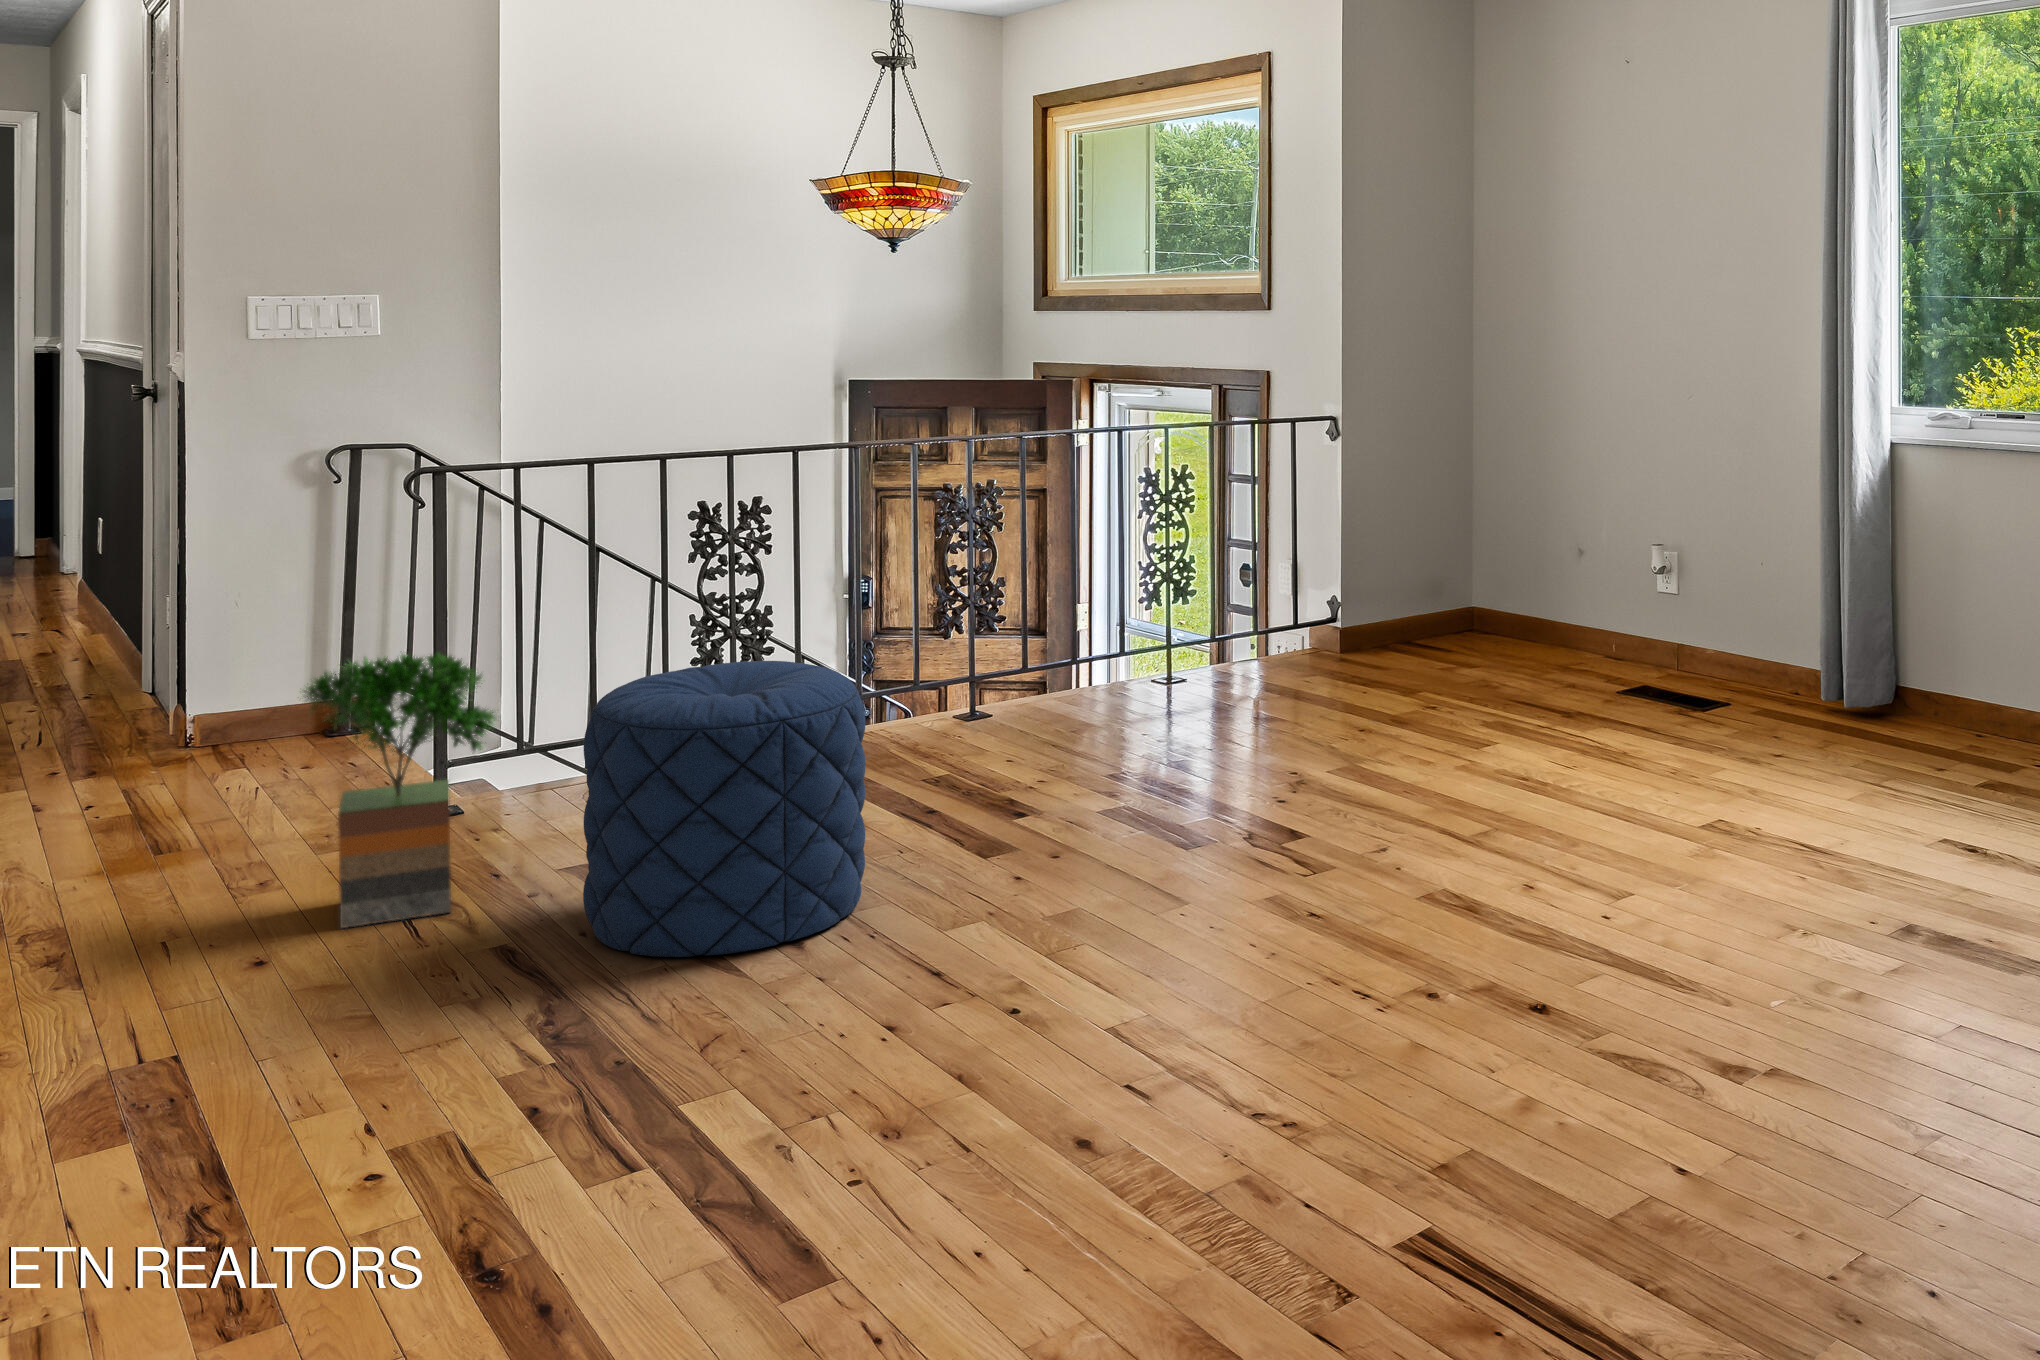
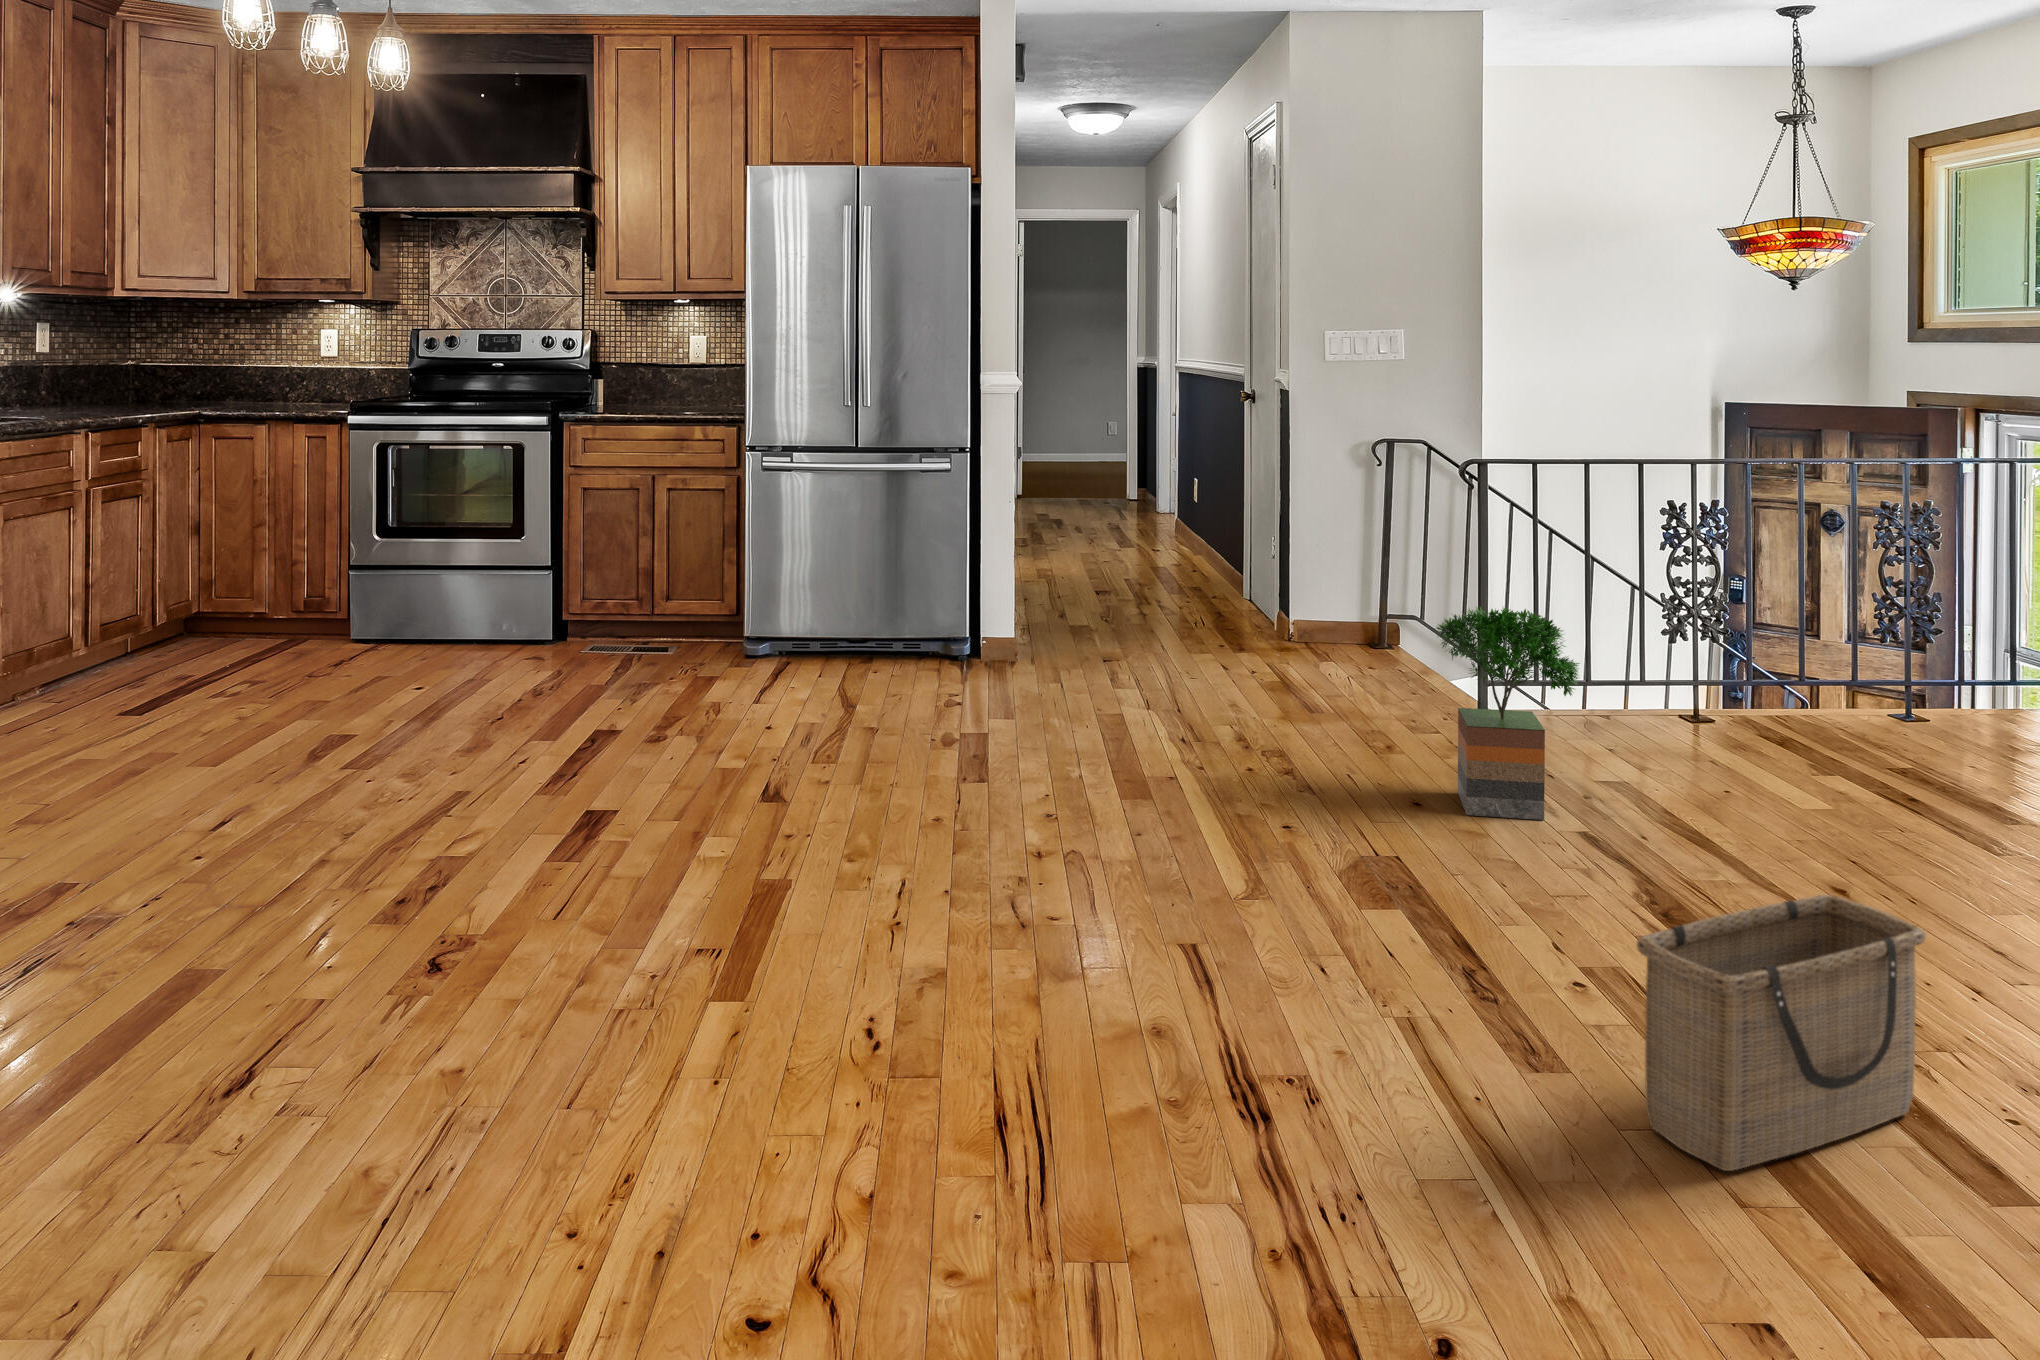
pouf: present [583,661,866,957] -> none [1668,651,1929,920]
basket: none [350,927,721,1275] -> present [1637,895,1925,1171]

